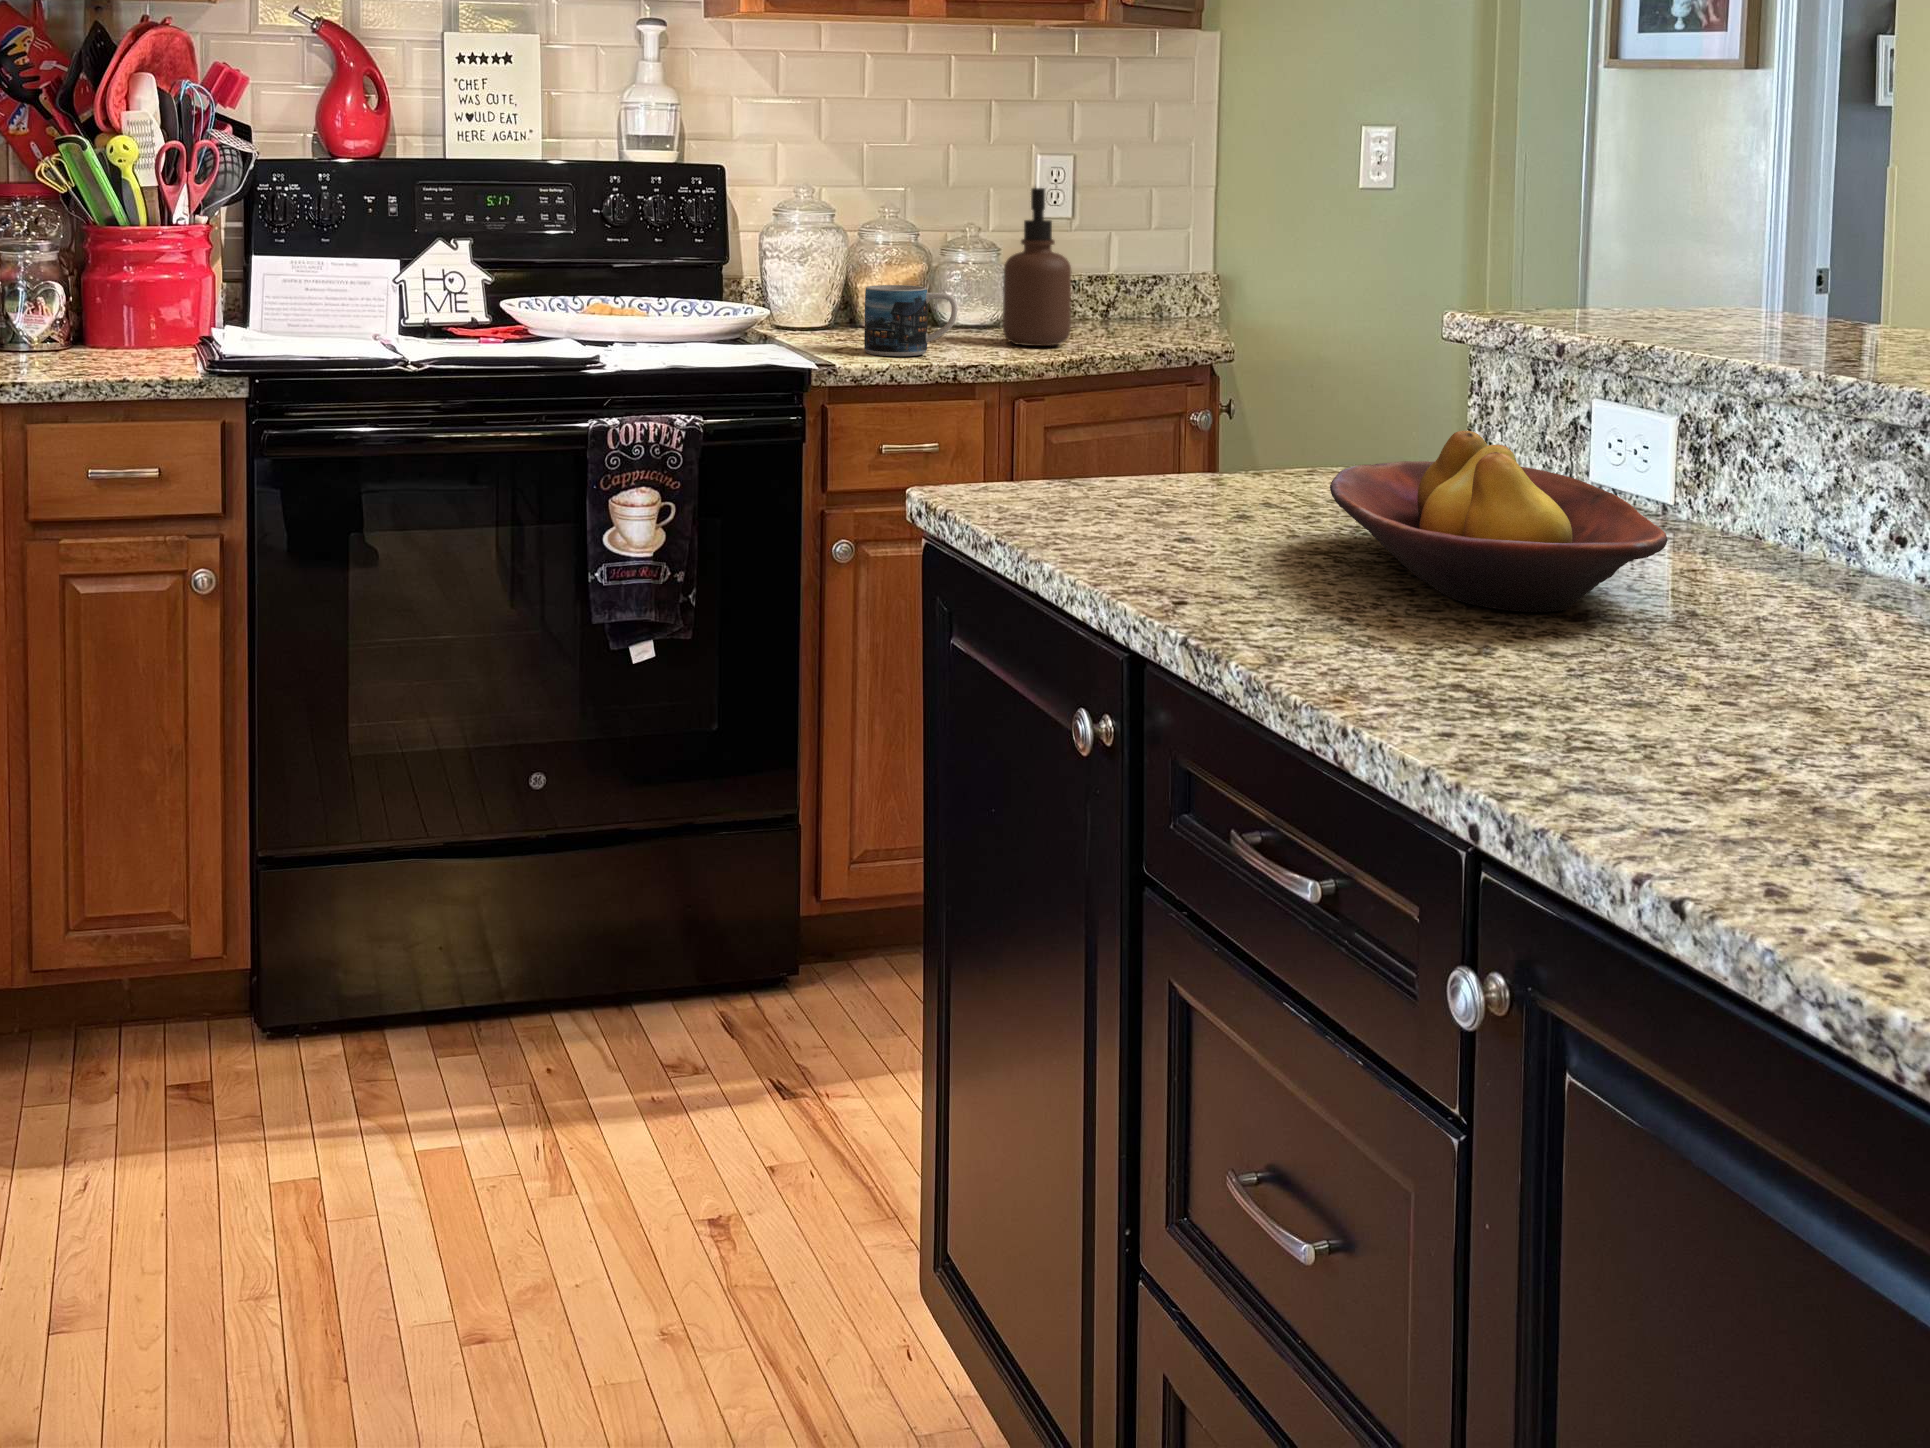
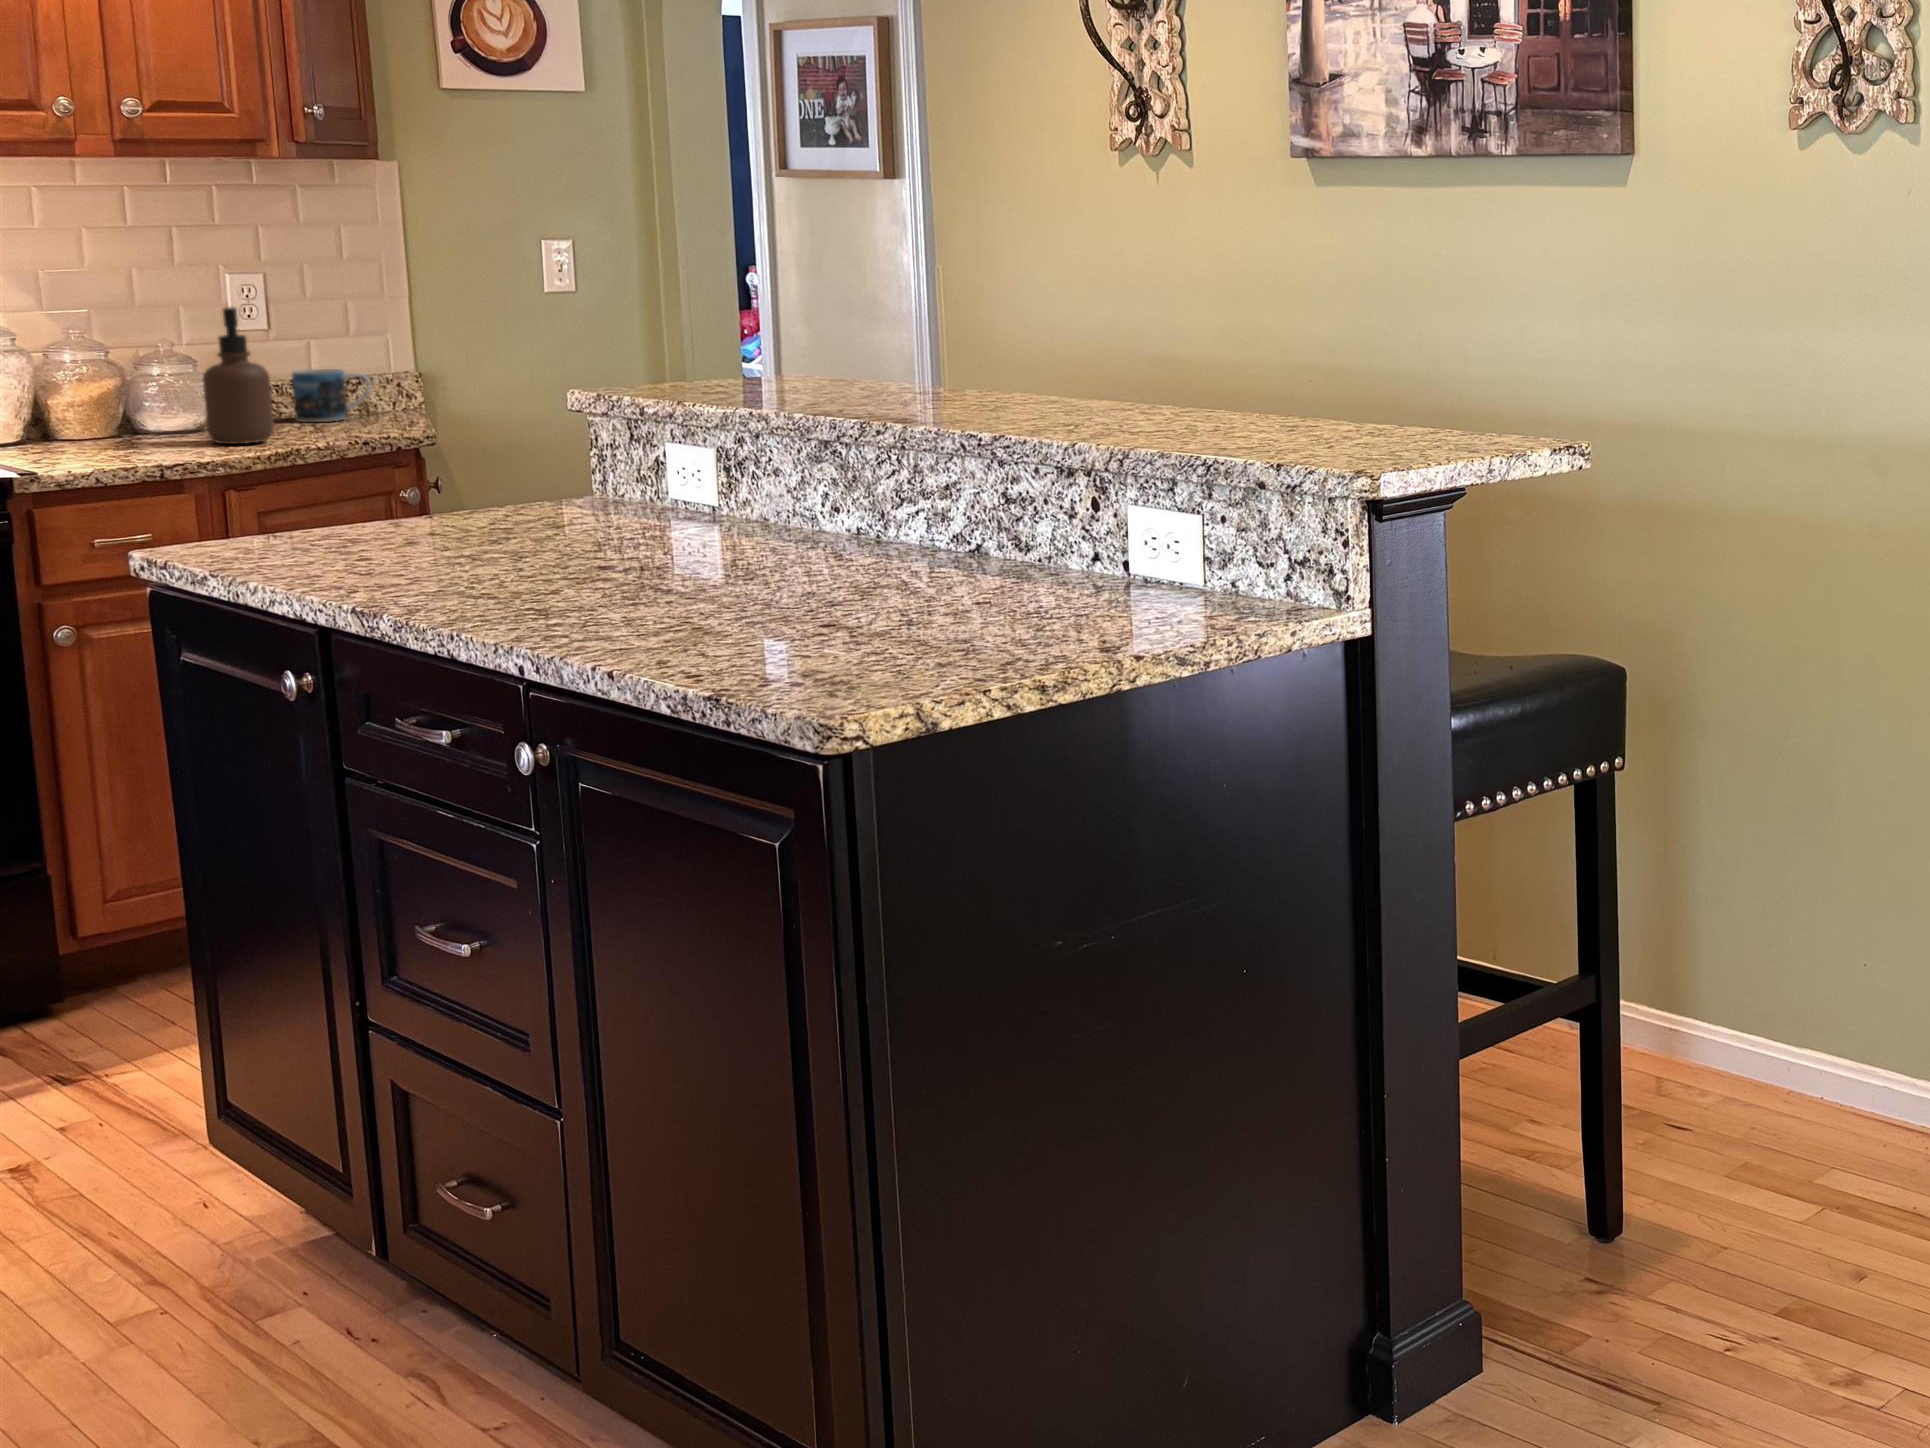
mug: present [864,285,957,356] -> present [292,369,371,422]
fruit bowl: present [1330,431,1668,612] -> none [462,466,677,572]

